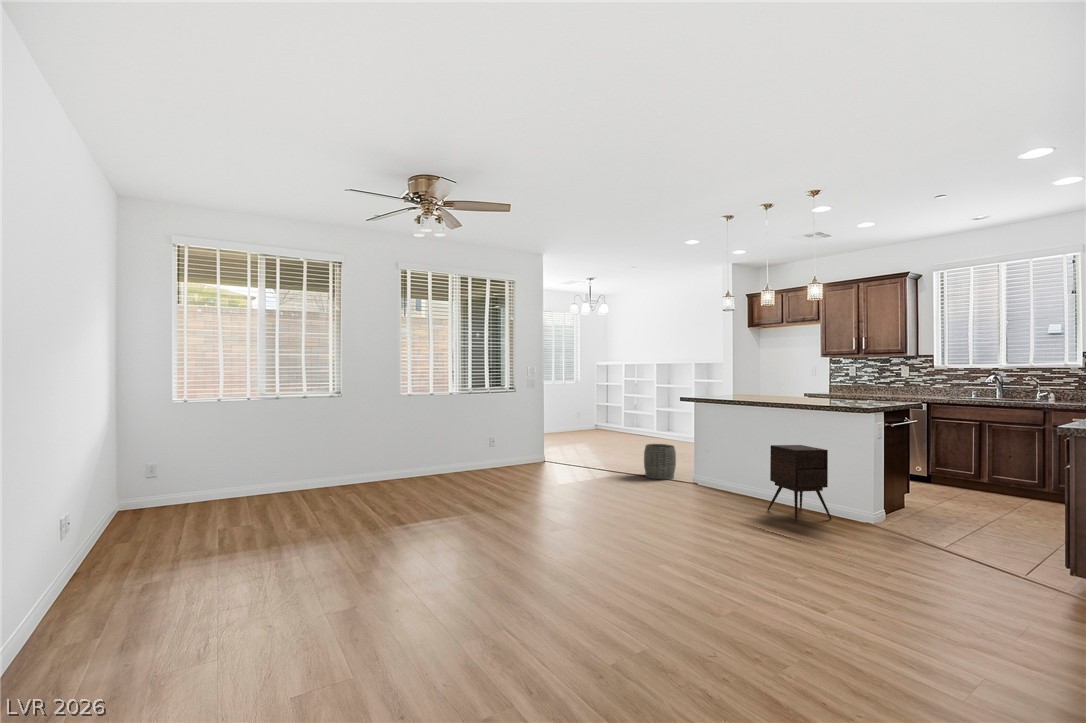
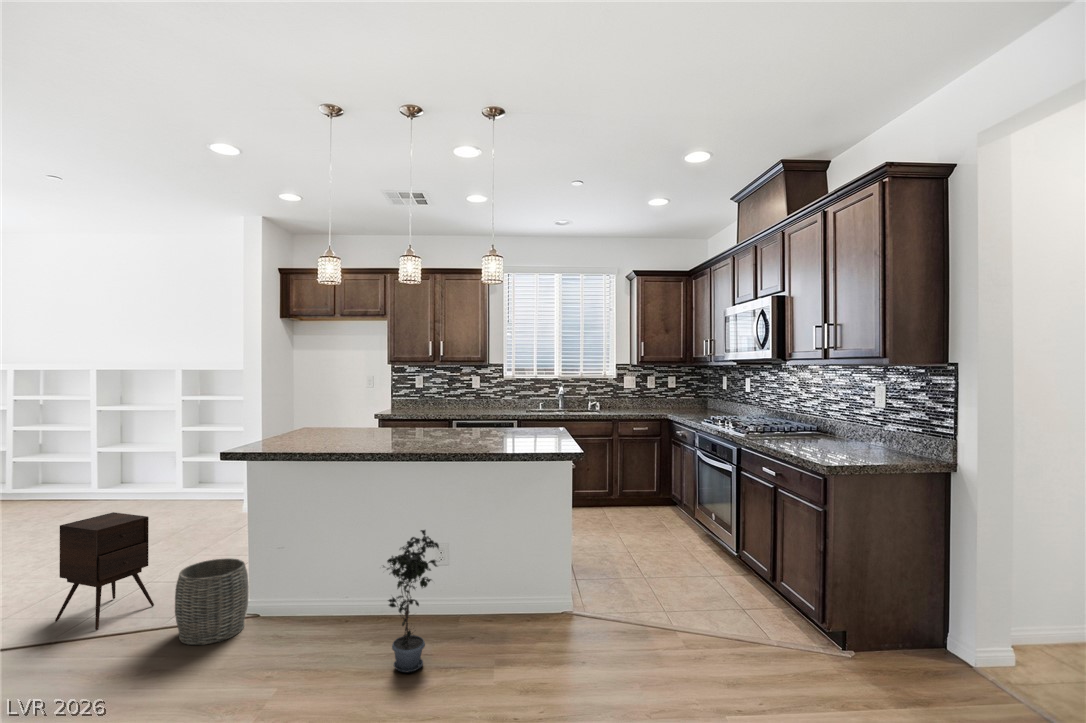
potted plant: none [708,429,742,505] -> present [383,530,439,672]
side table: present [768,445,832,521] -> present [55,512,154,630]

